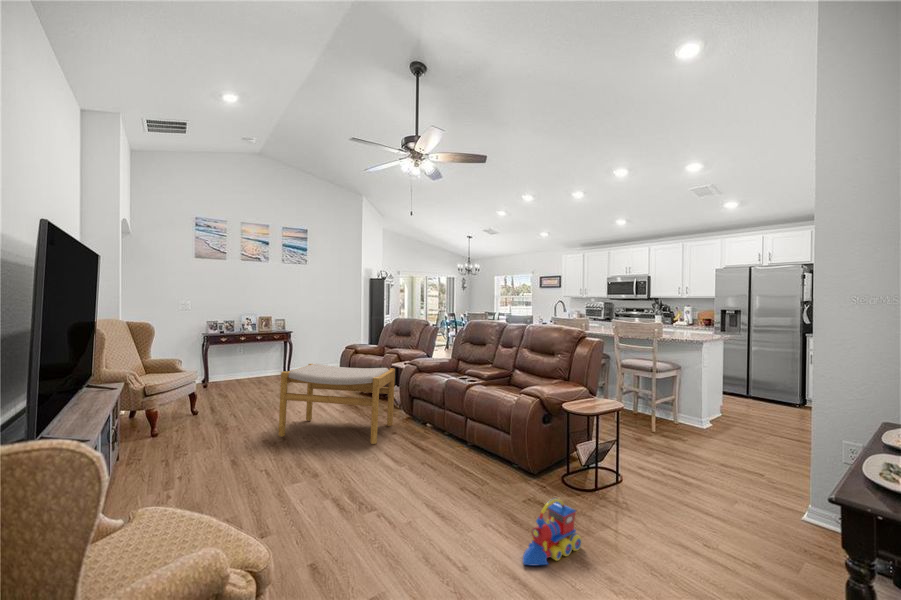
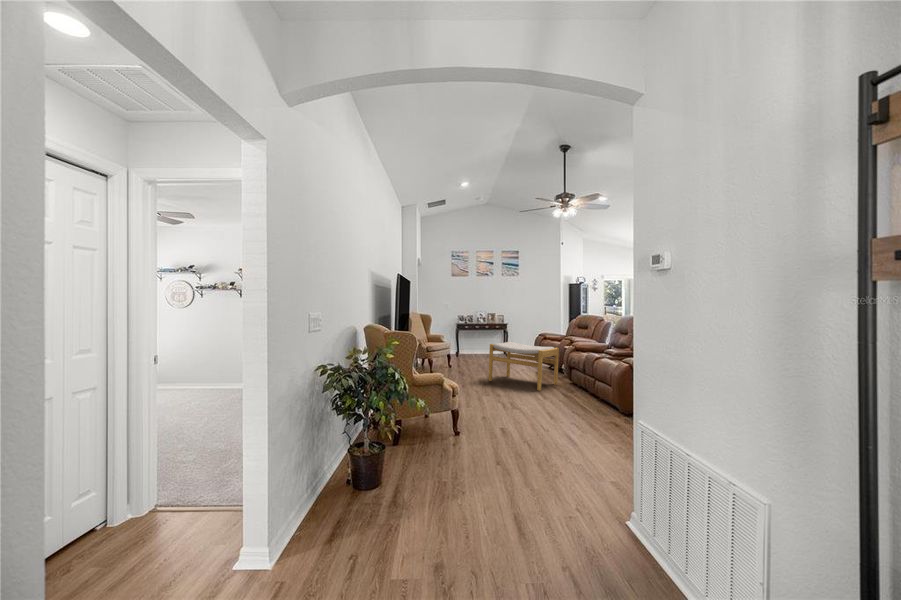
toy train: present [523,498,582,565] -> none [579,410,619,440]

